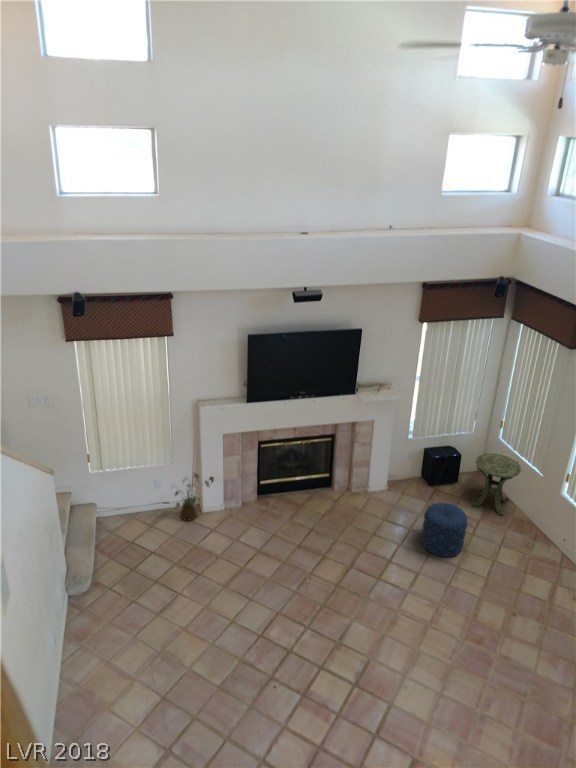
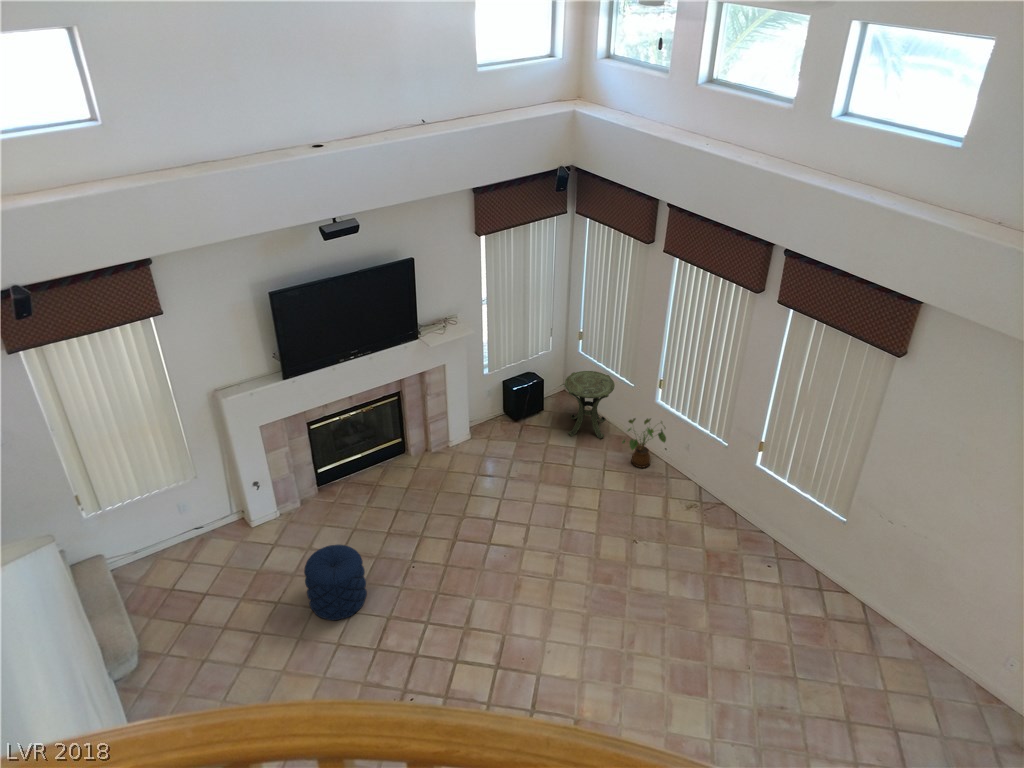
house plant: present [175,474,209,521] -> present [622,418,666,467]
pouf: present [421,503,468,557] -> present [304,545,367,620]

